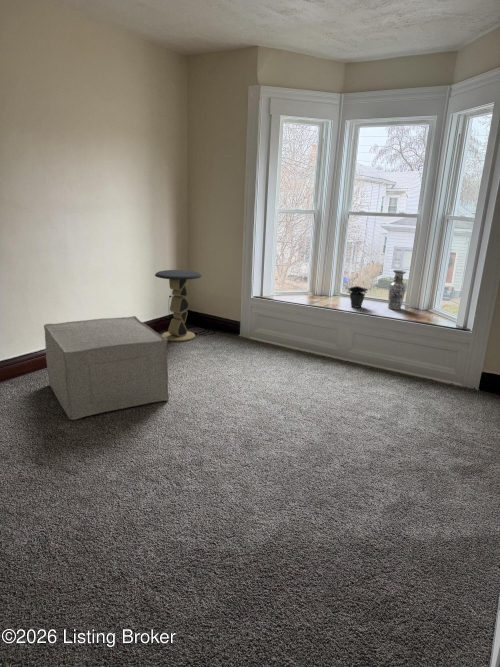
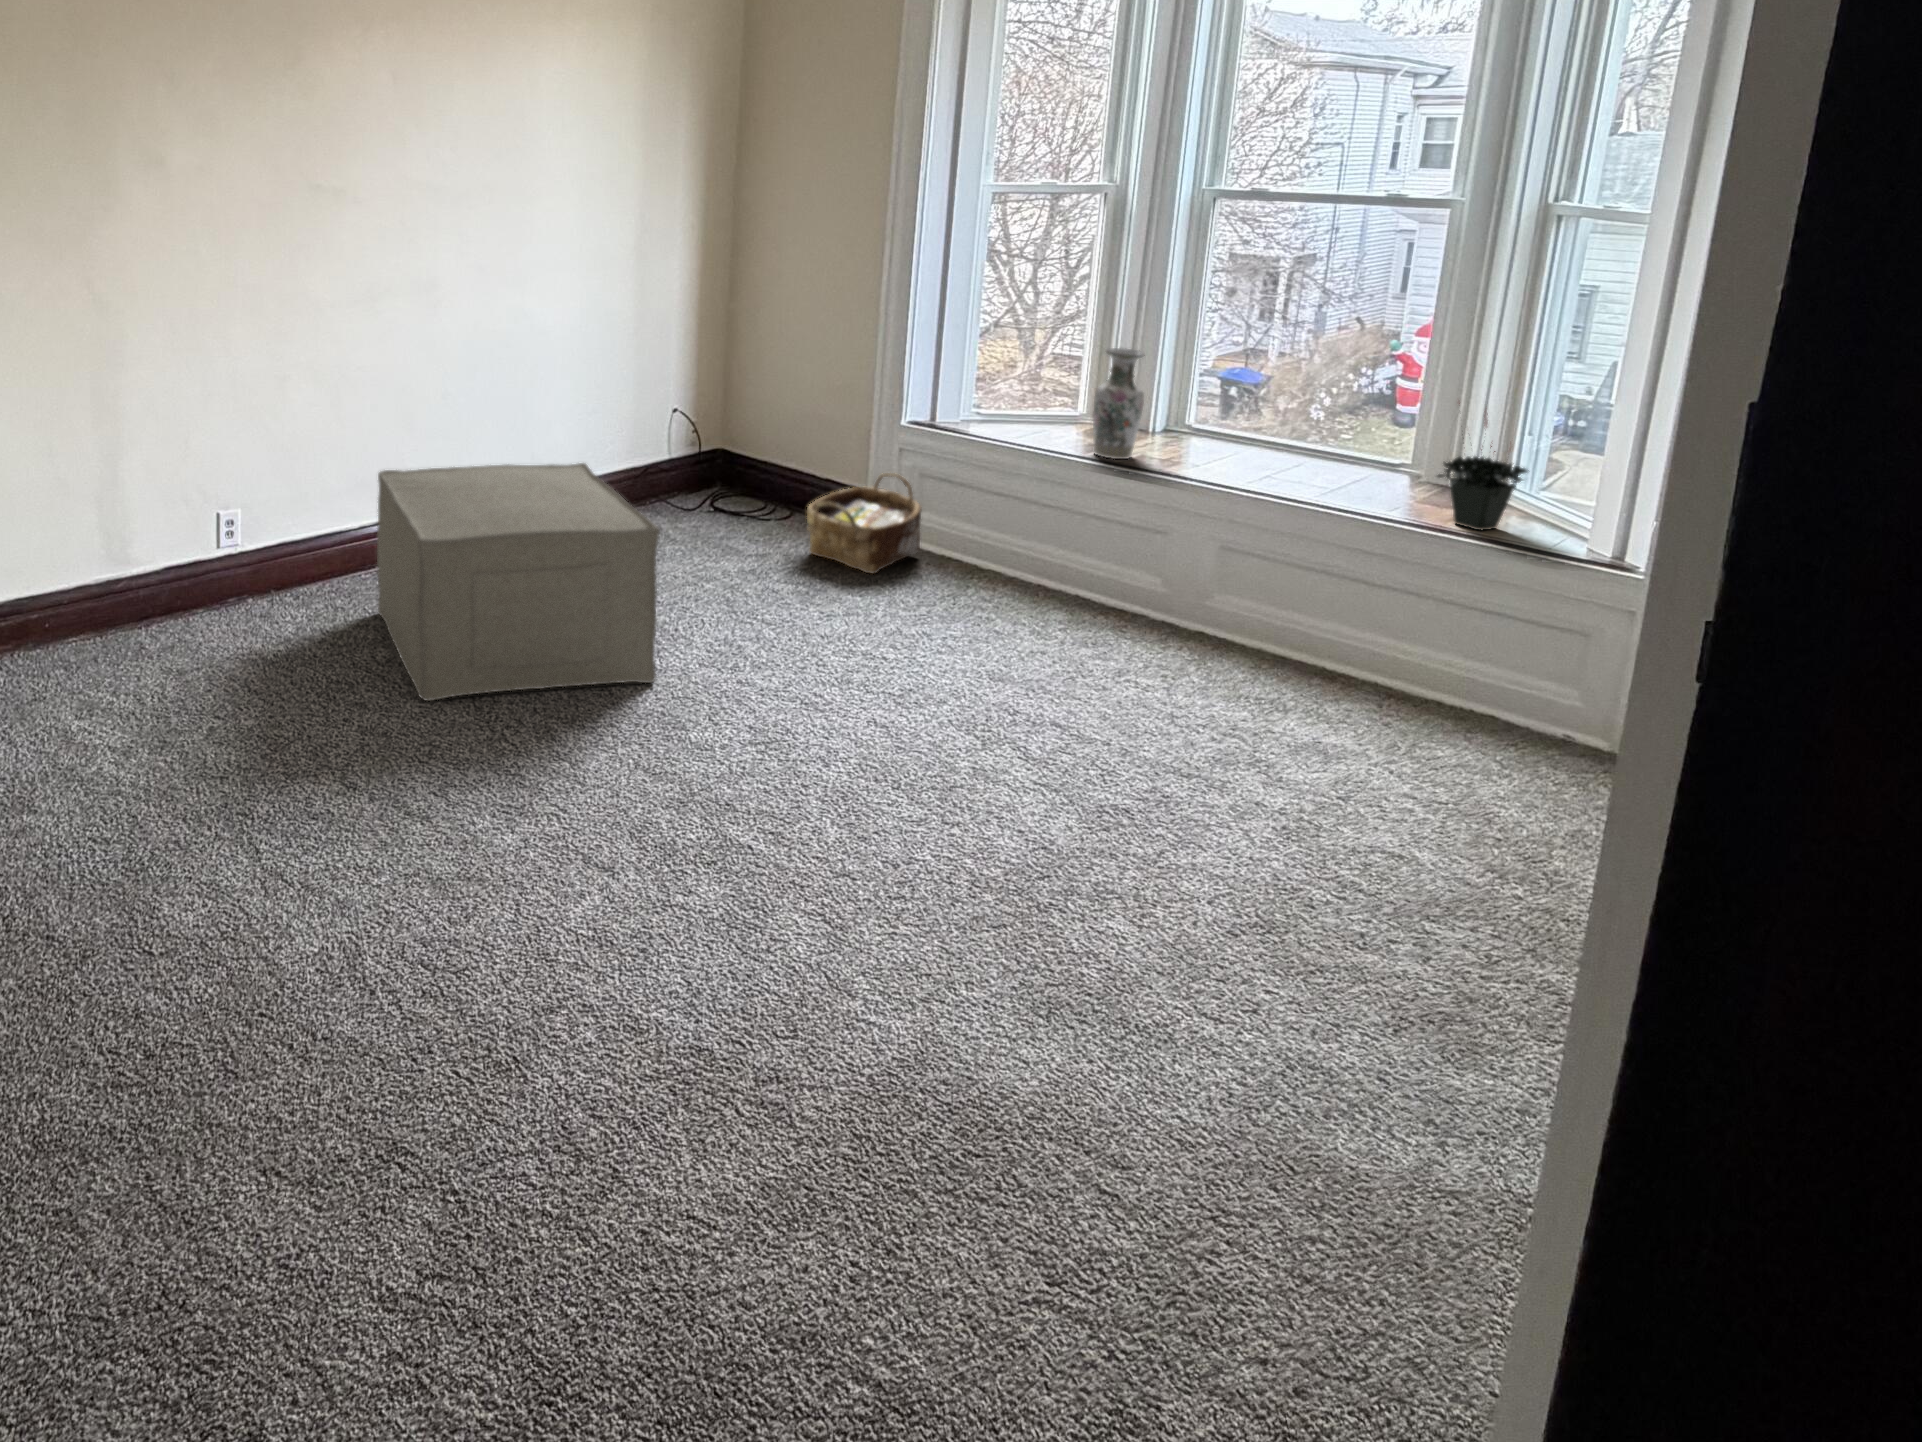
side table: present [155,270,201,342] -> none [641,347,762,534]
vase: present [388,270,406,310] -> present [1093,348,1145,459]
potted plant: present [347,286,368,308] -> present [1438,403,1527,531]
woven basket: none [220,314,260,351] -> present [807,473,921,573]

